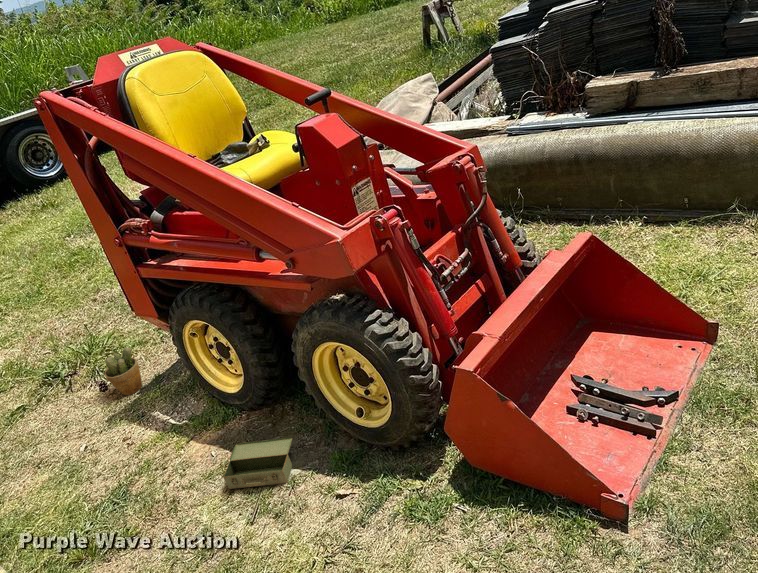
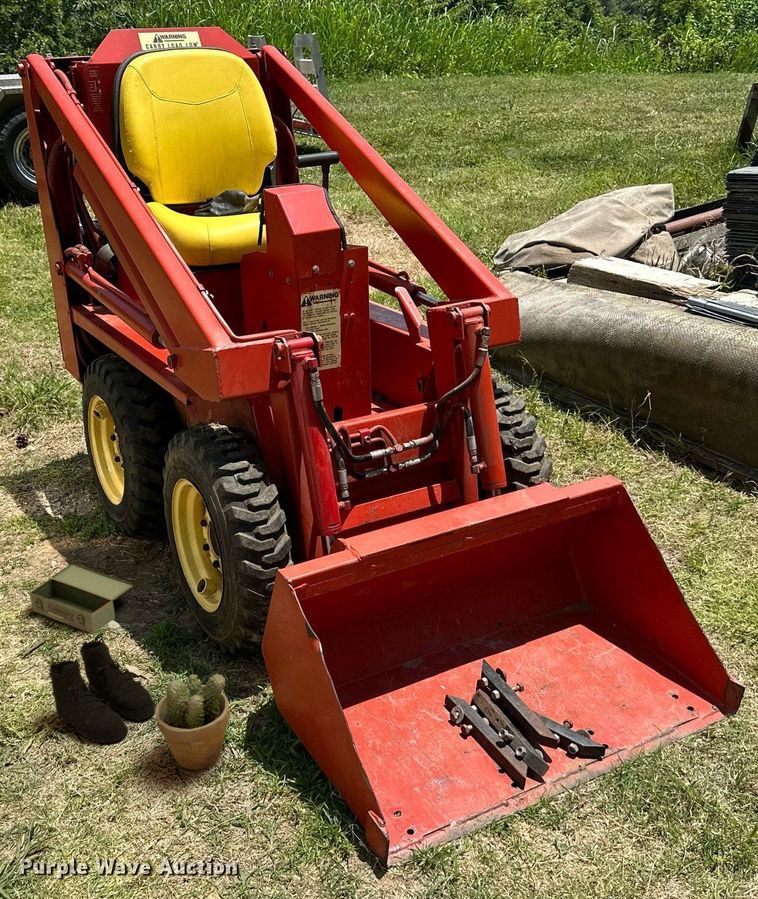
potted plant: present [104,347,142,395] -> present [155,674,229,770]
boots: none [304,480,384,550] -> present [49,641,155,743]

